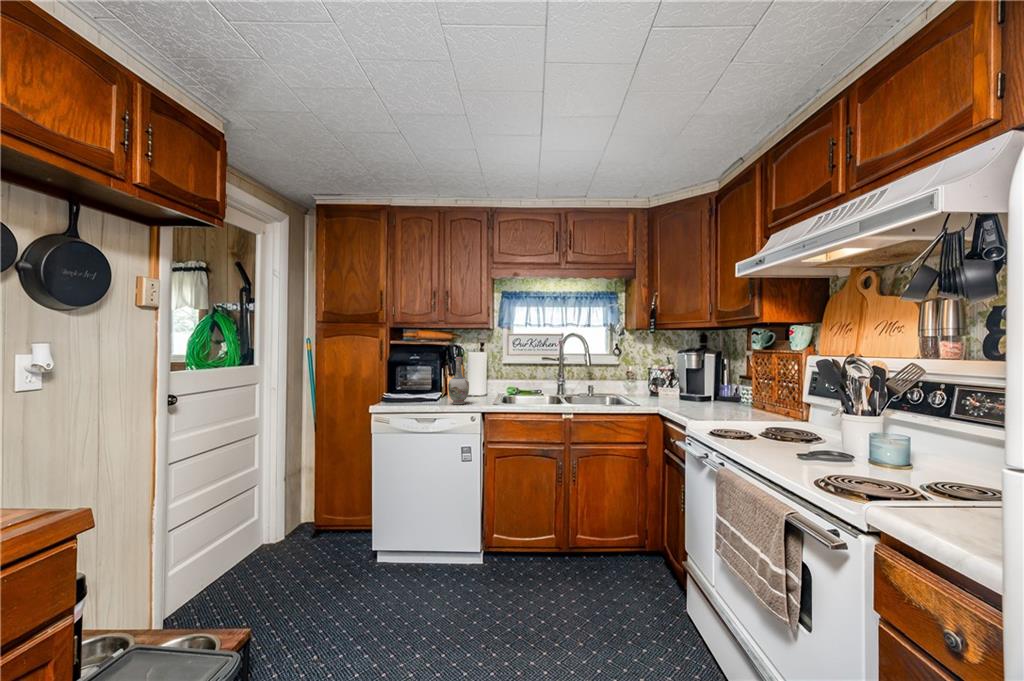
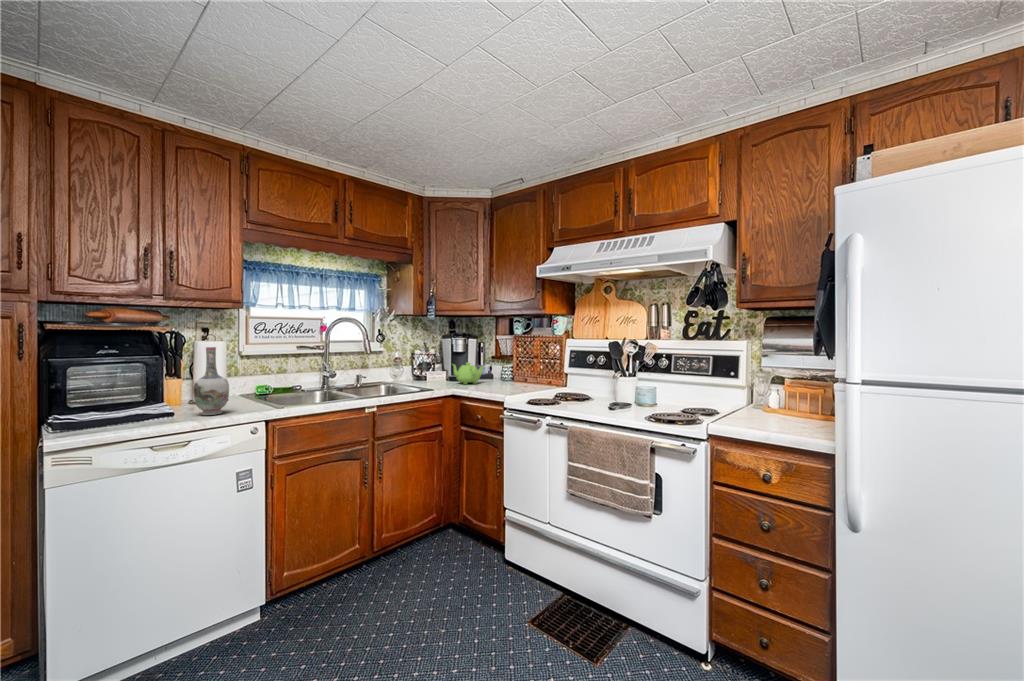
teapot: none [678,380,720,404] -> present [452,363,484,384]

